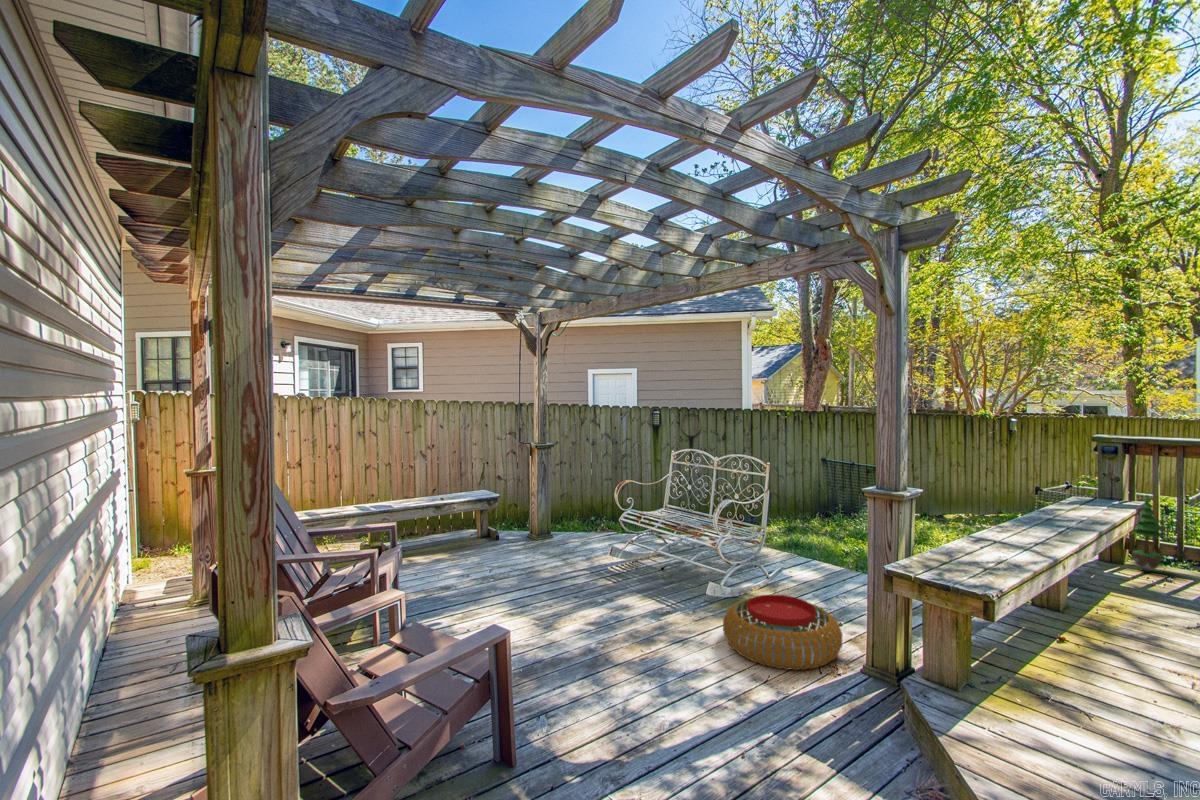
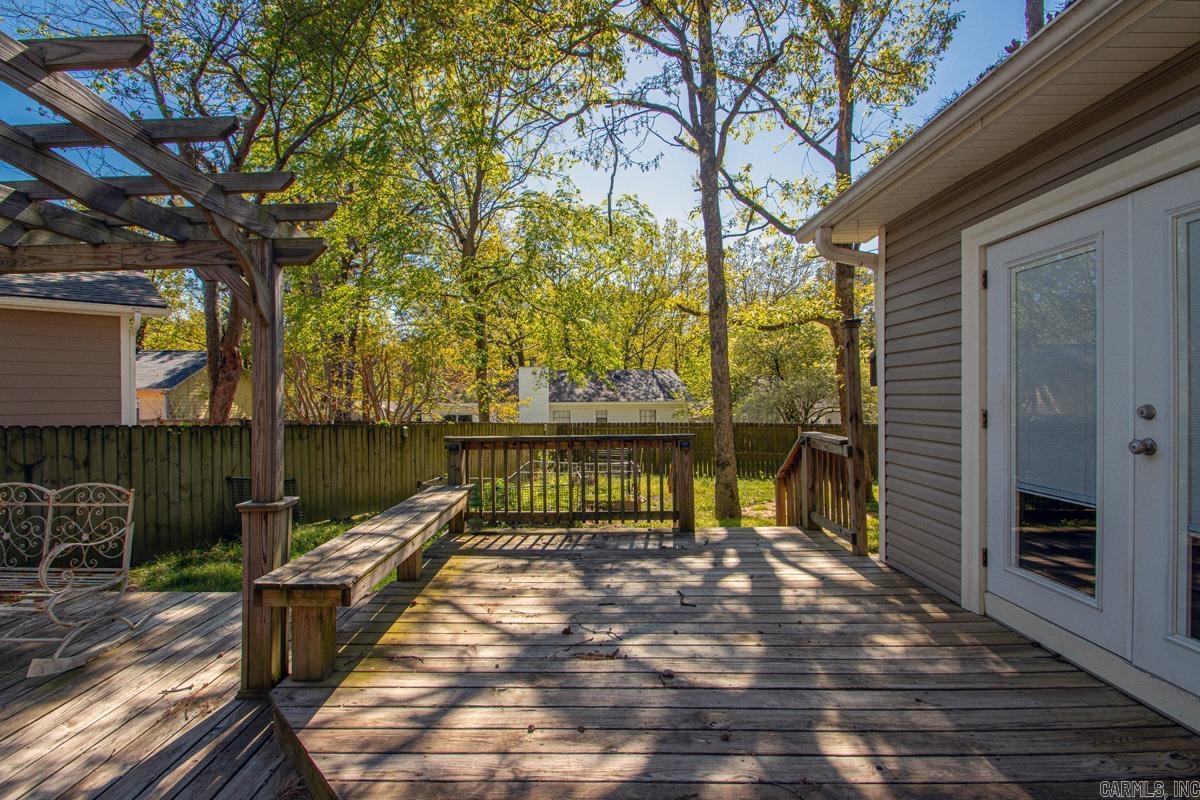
pouf: present [723,594,843,670] -> none [39,644,217,744]

